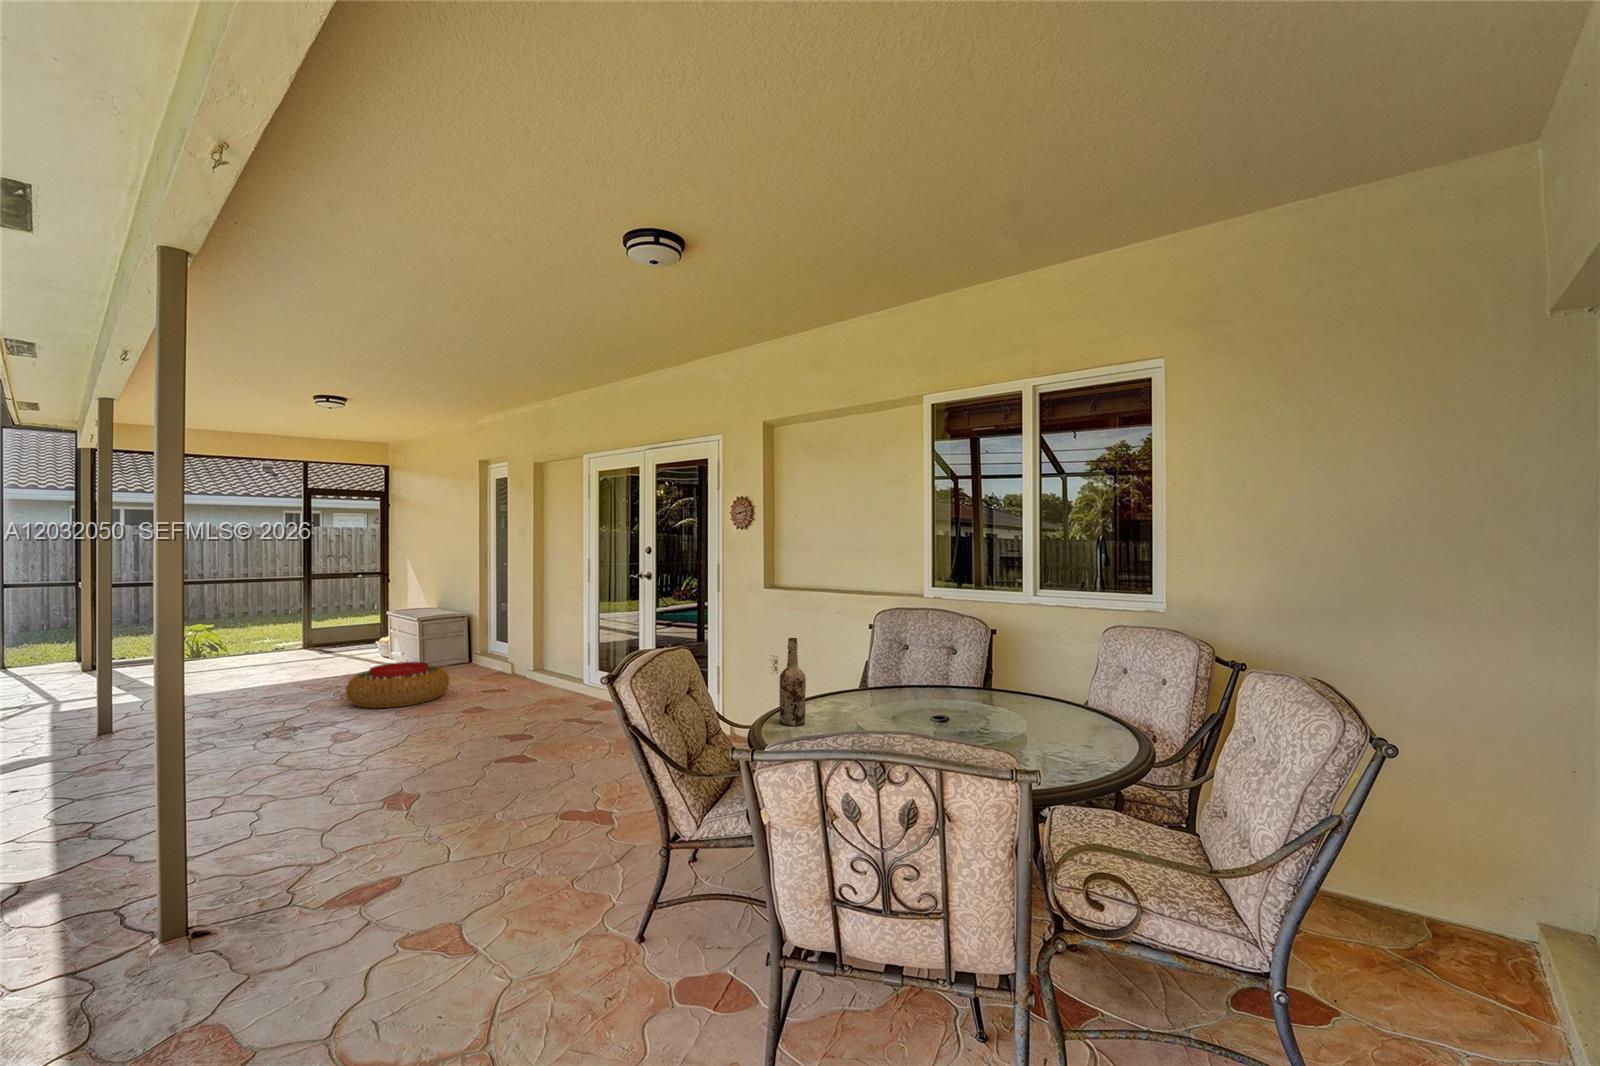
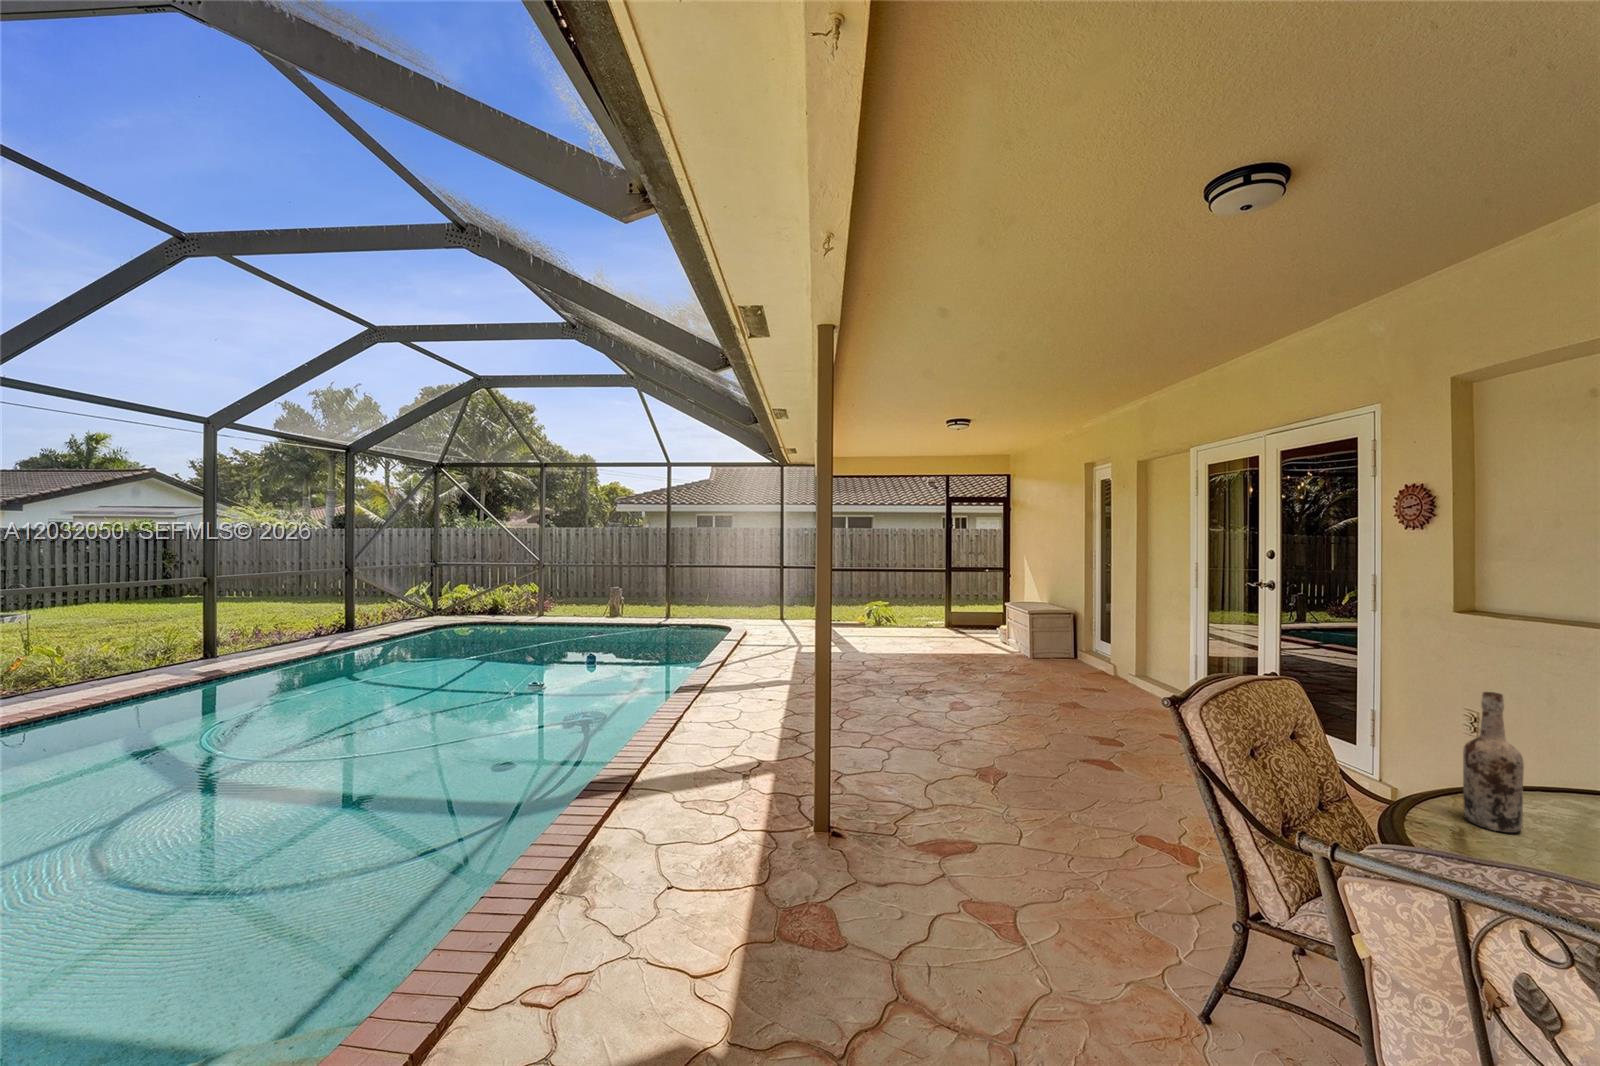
pouf: present [346,662,449,708] -> none [967,649,1049,688]

